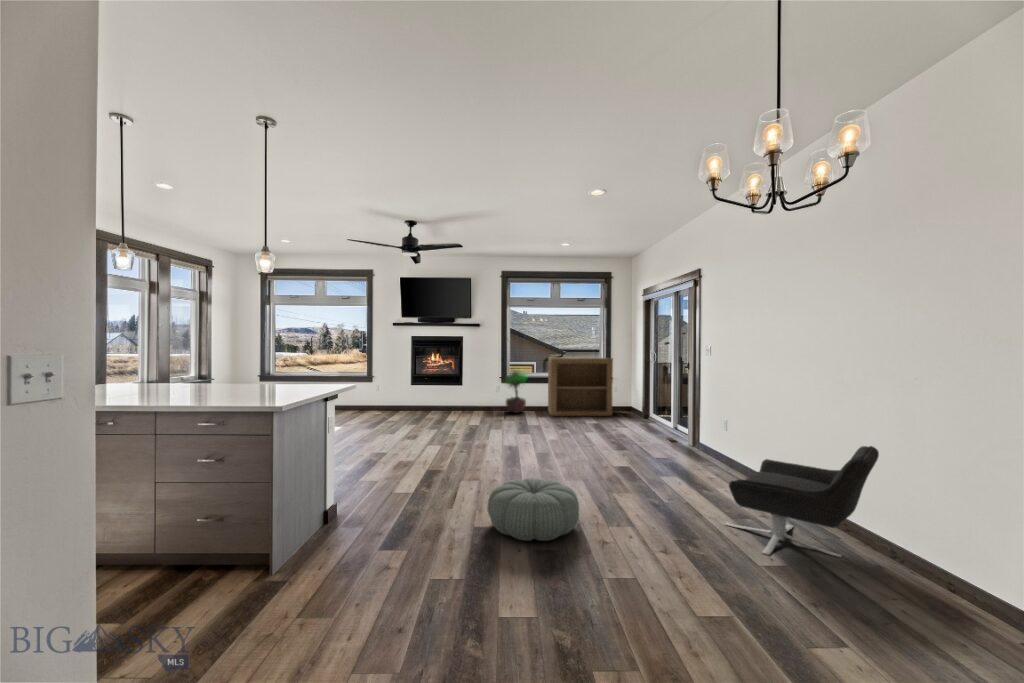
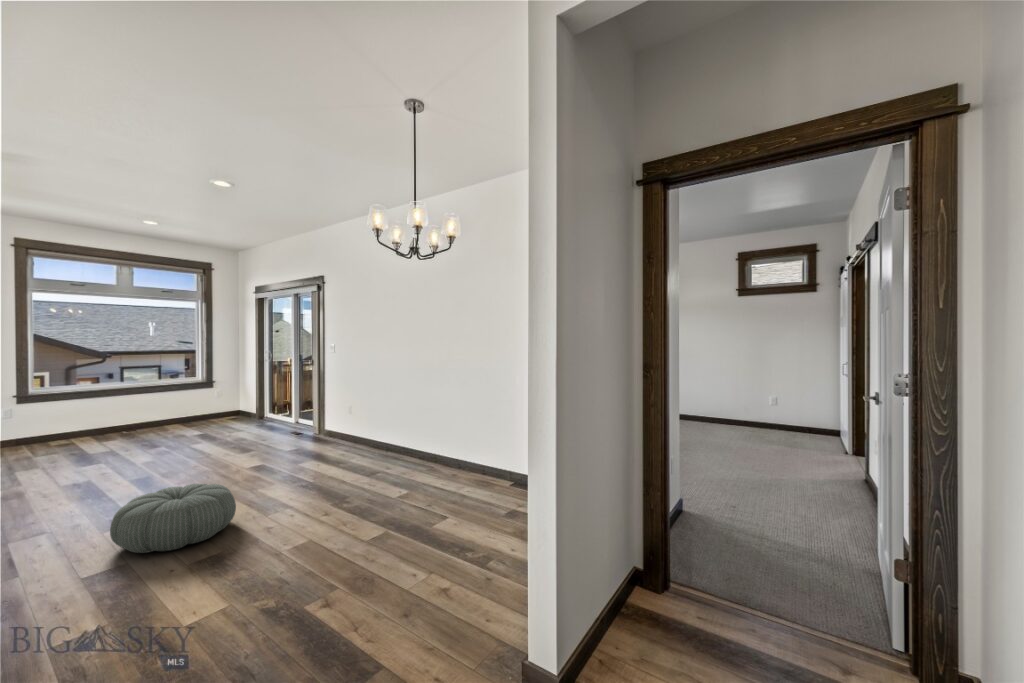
bookshelf: present [548,358,613,416] -> none [124,360,220,434]
potted tree: present [506,370,526,413] -> none [42,376,95,439]
lounge chair: present [725,446,879,557] -> none [362,403,455,490]

